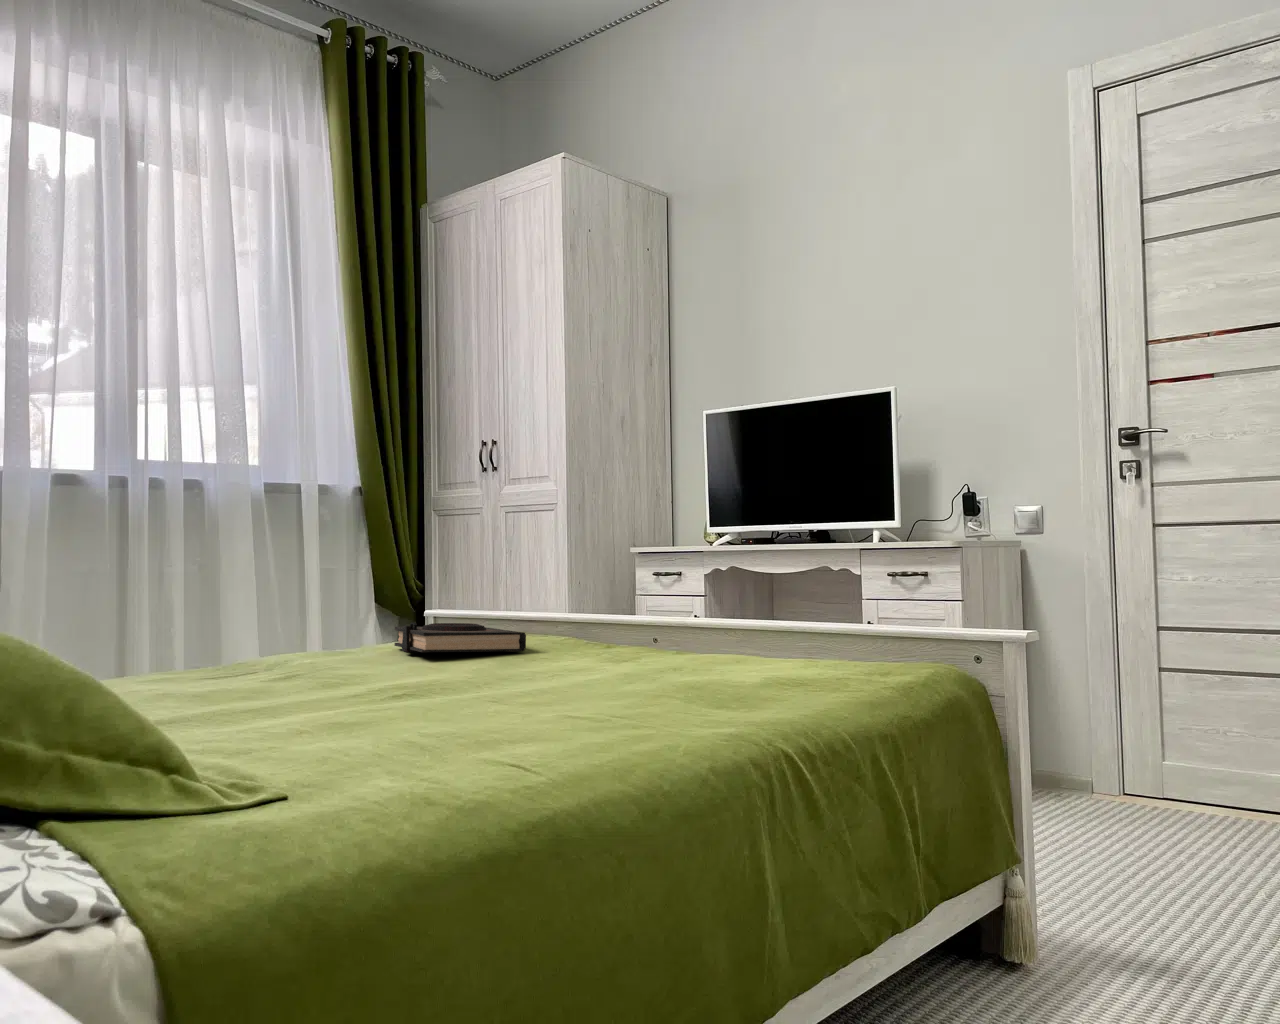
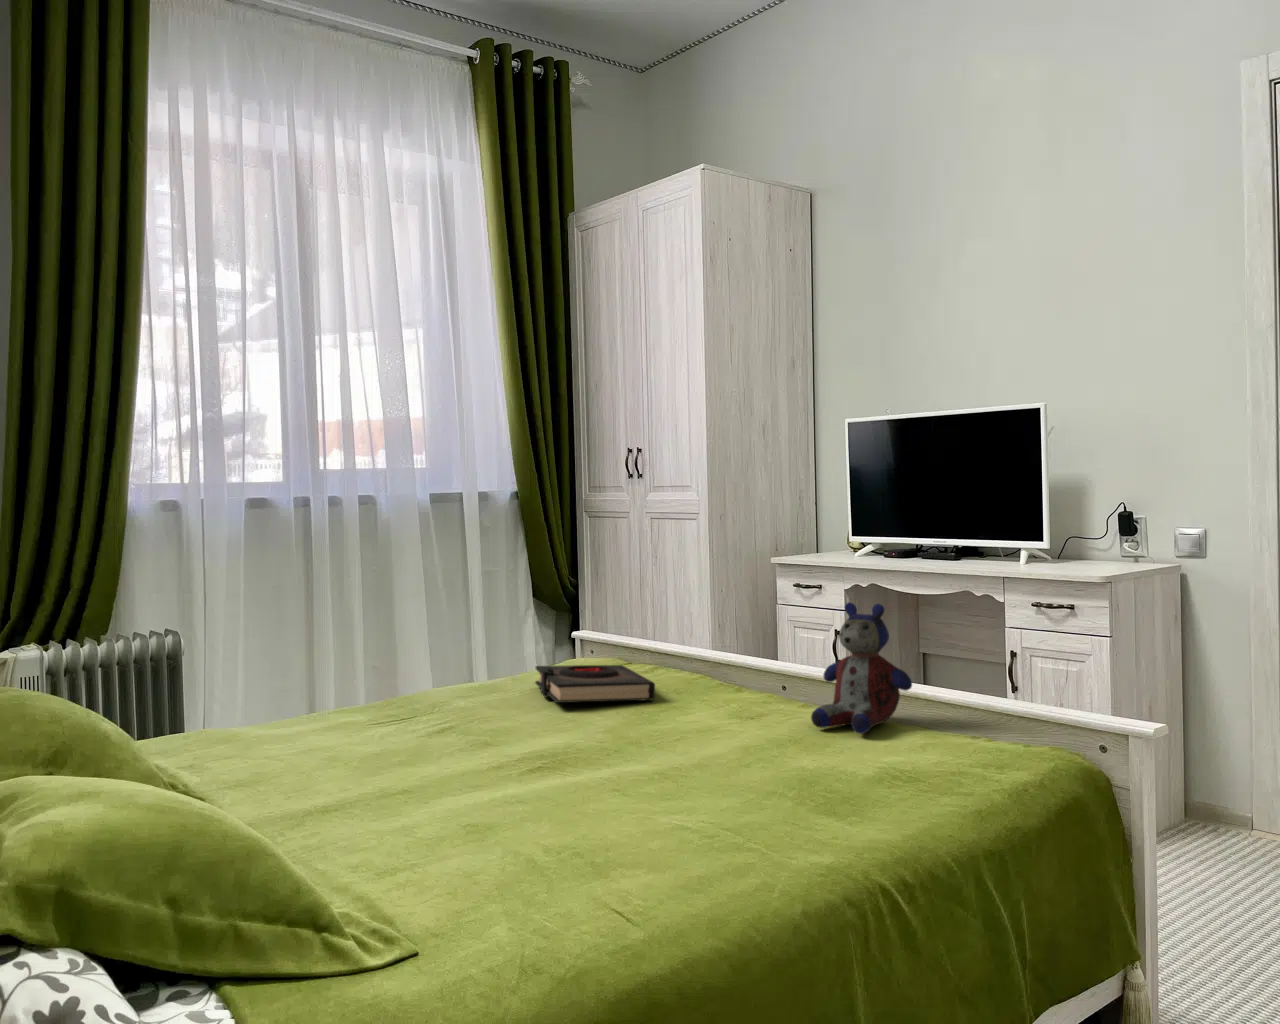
stuffed bear: none [692,534,792,661] -> present [811,602,912,734]

